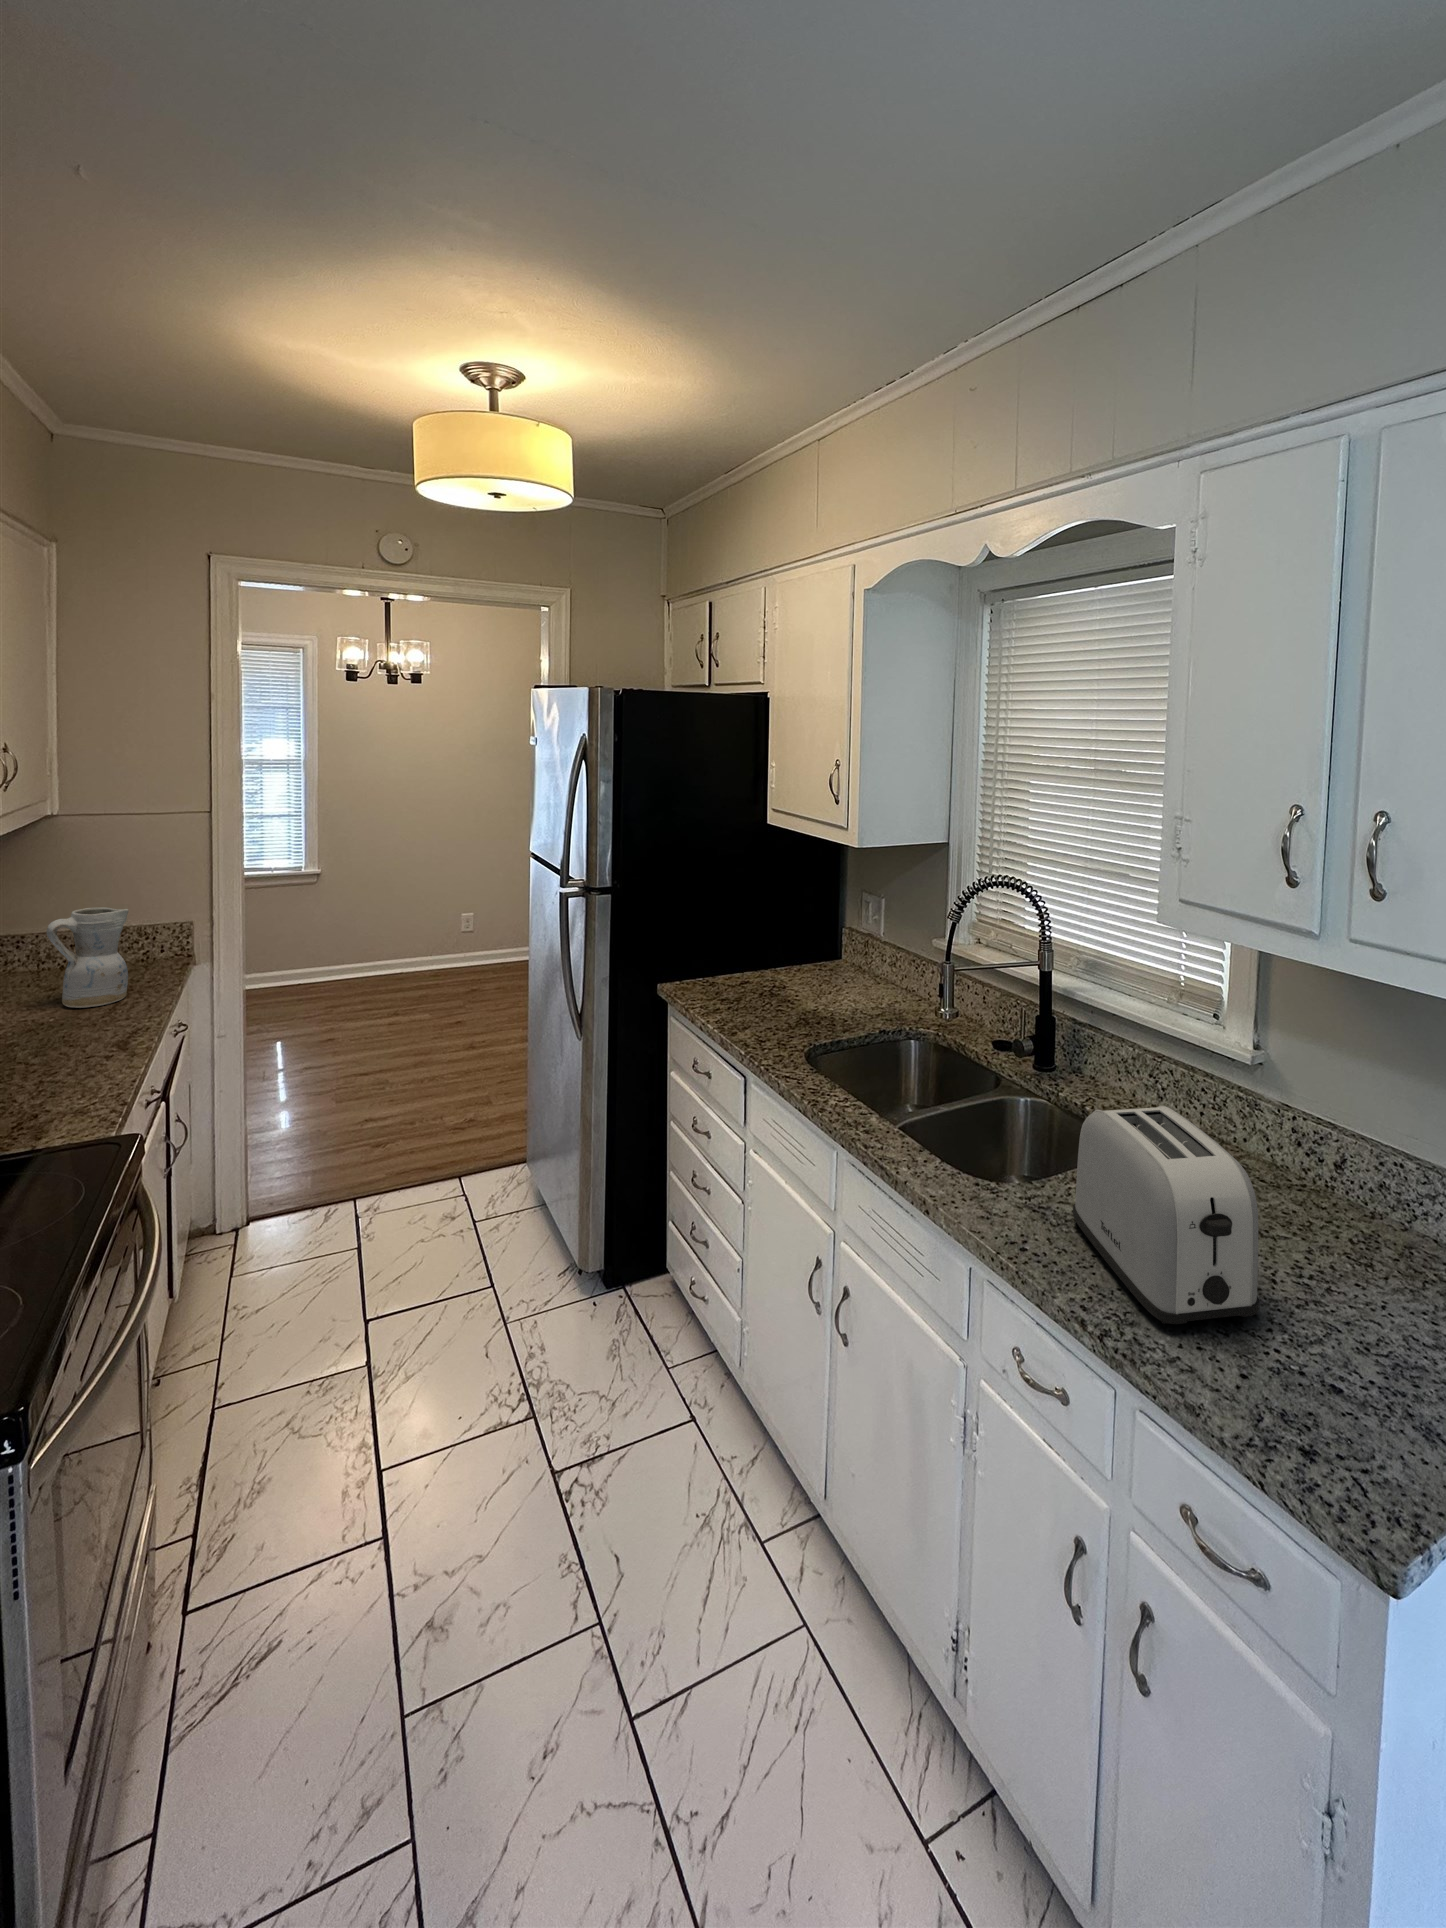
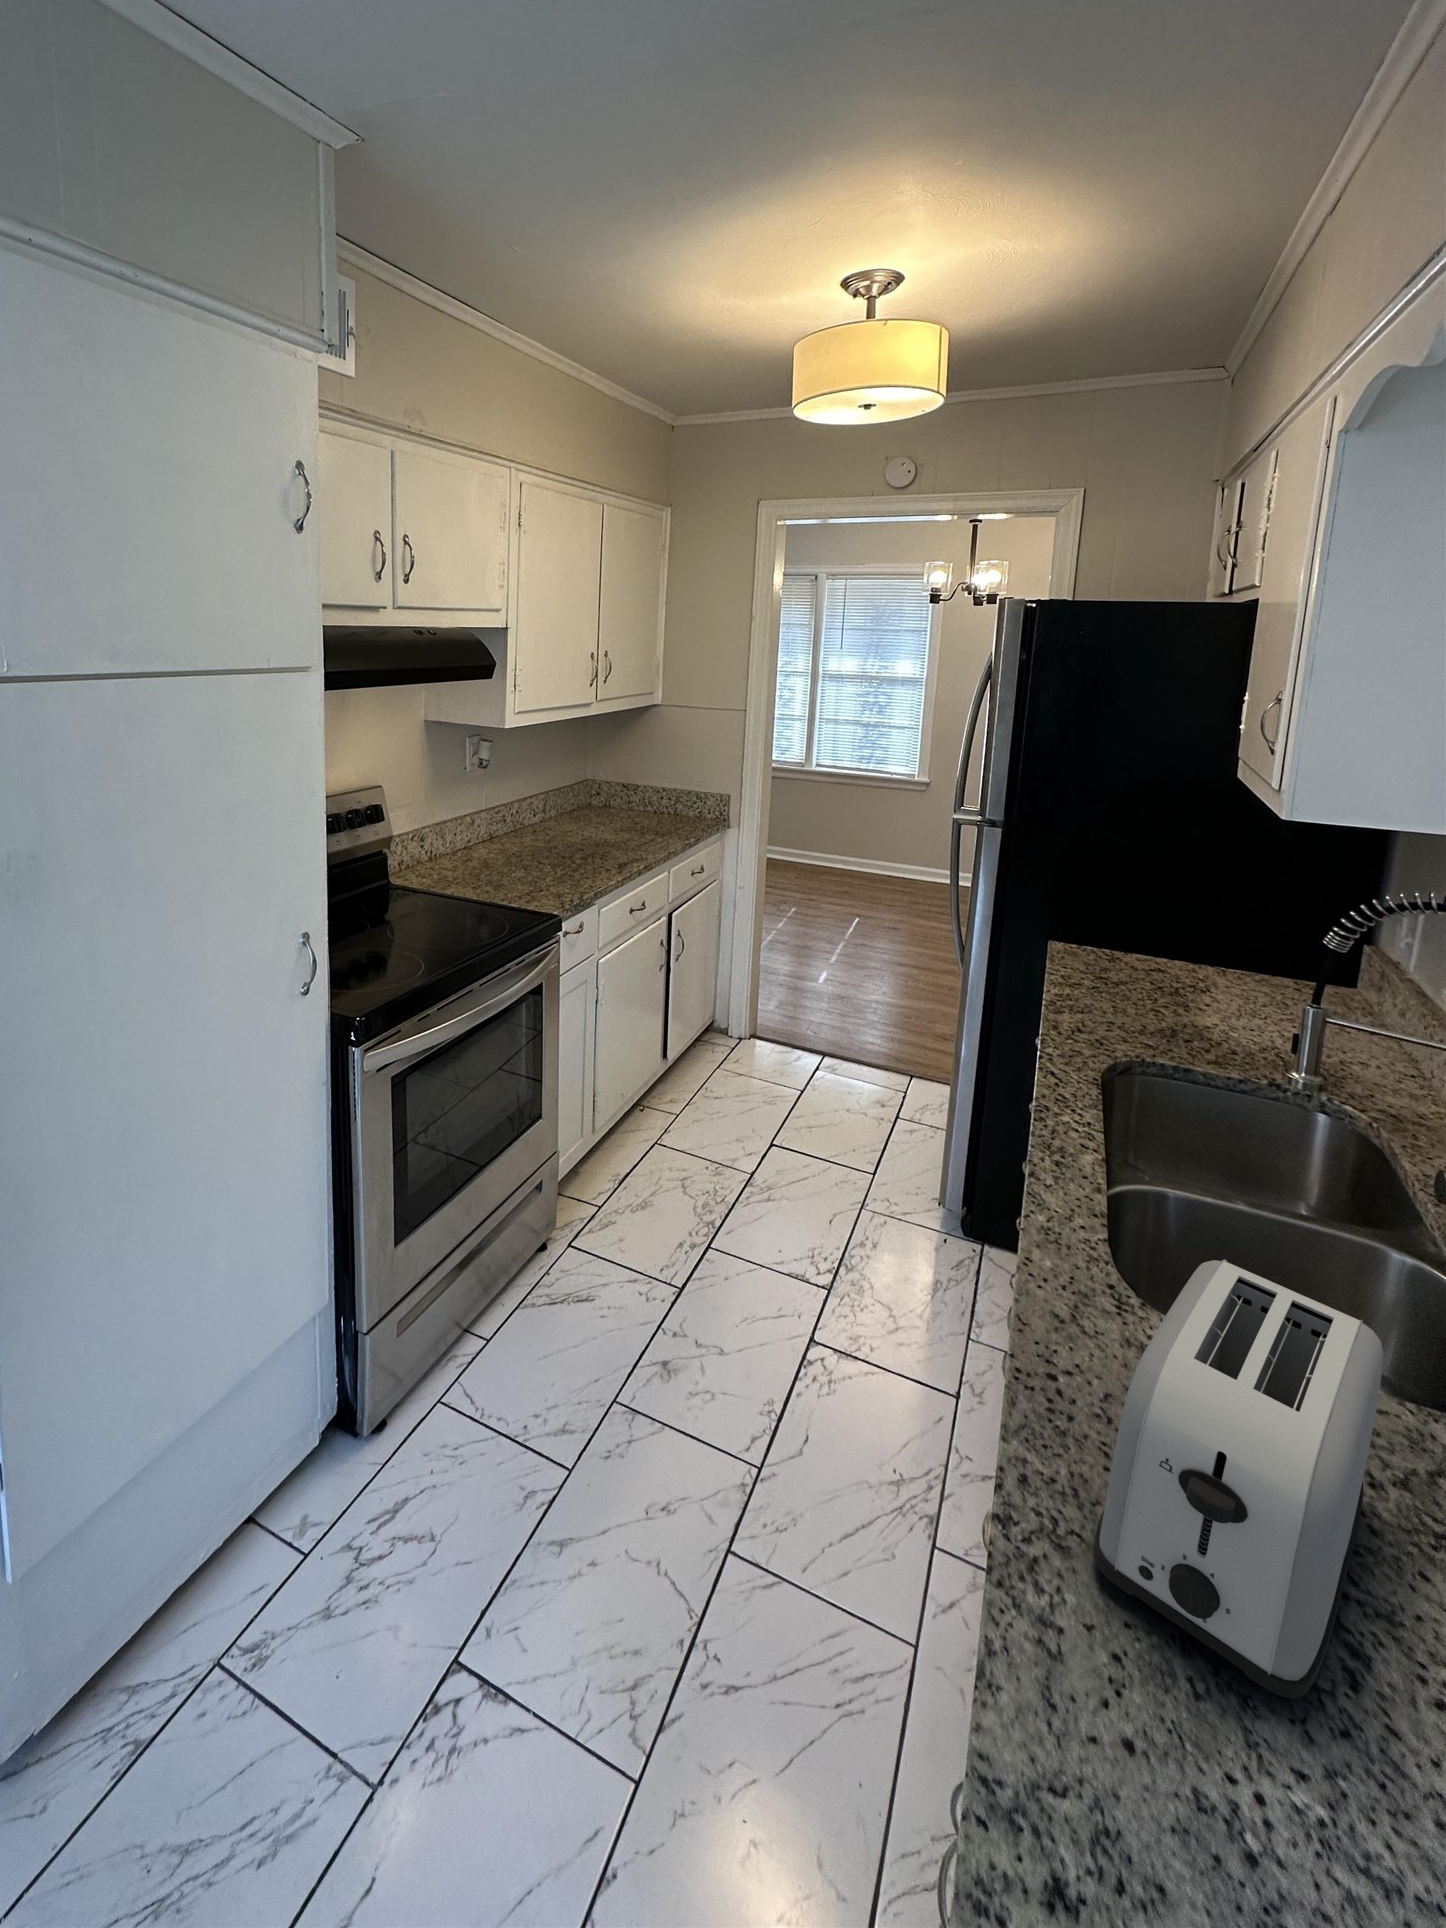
ceramic pitcher: present [47,907,128,1008] -> none [631,768,678,839]

